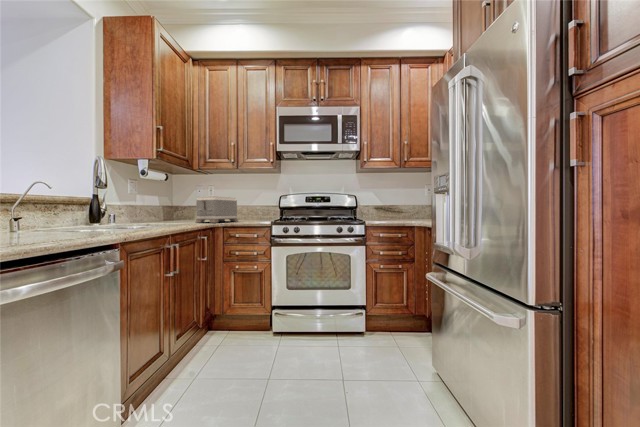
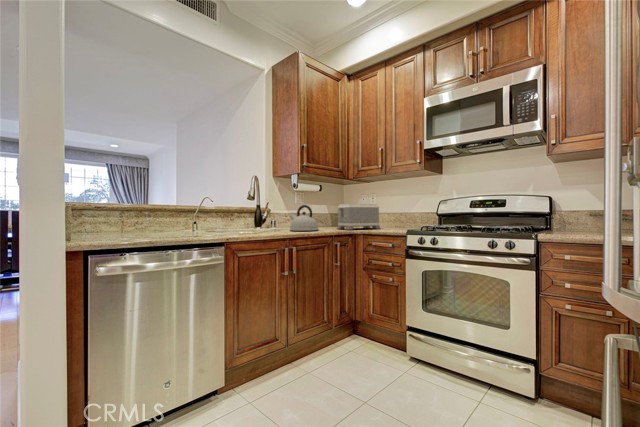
kettle: none [145,196,185,225] -> present [289,205,318,231]

